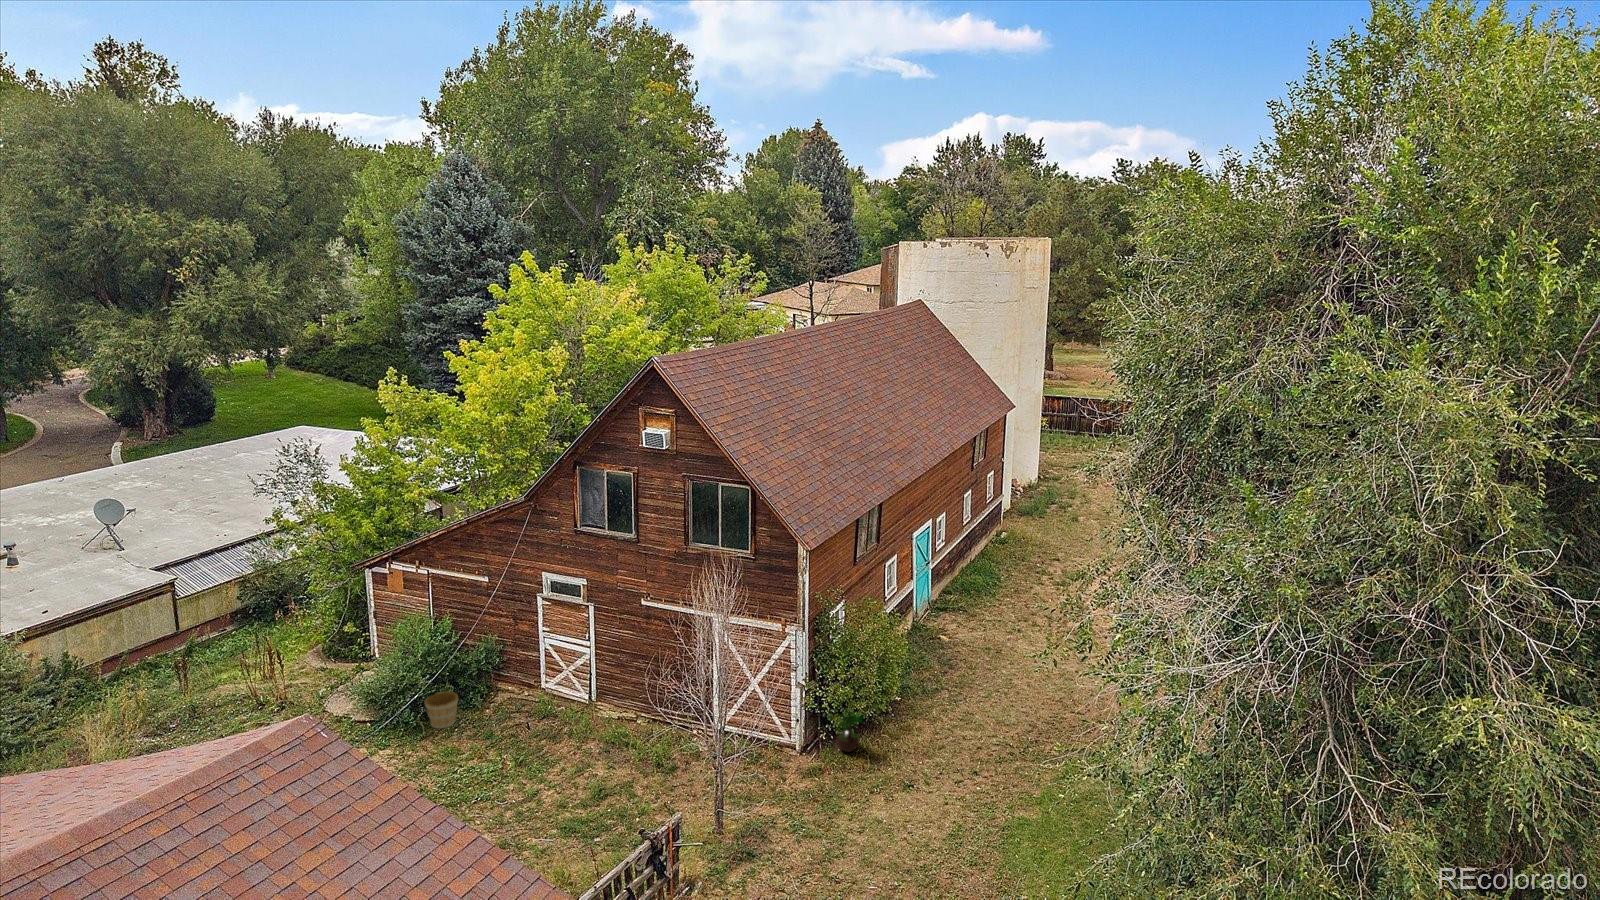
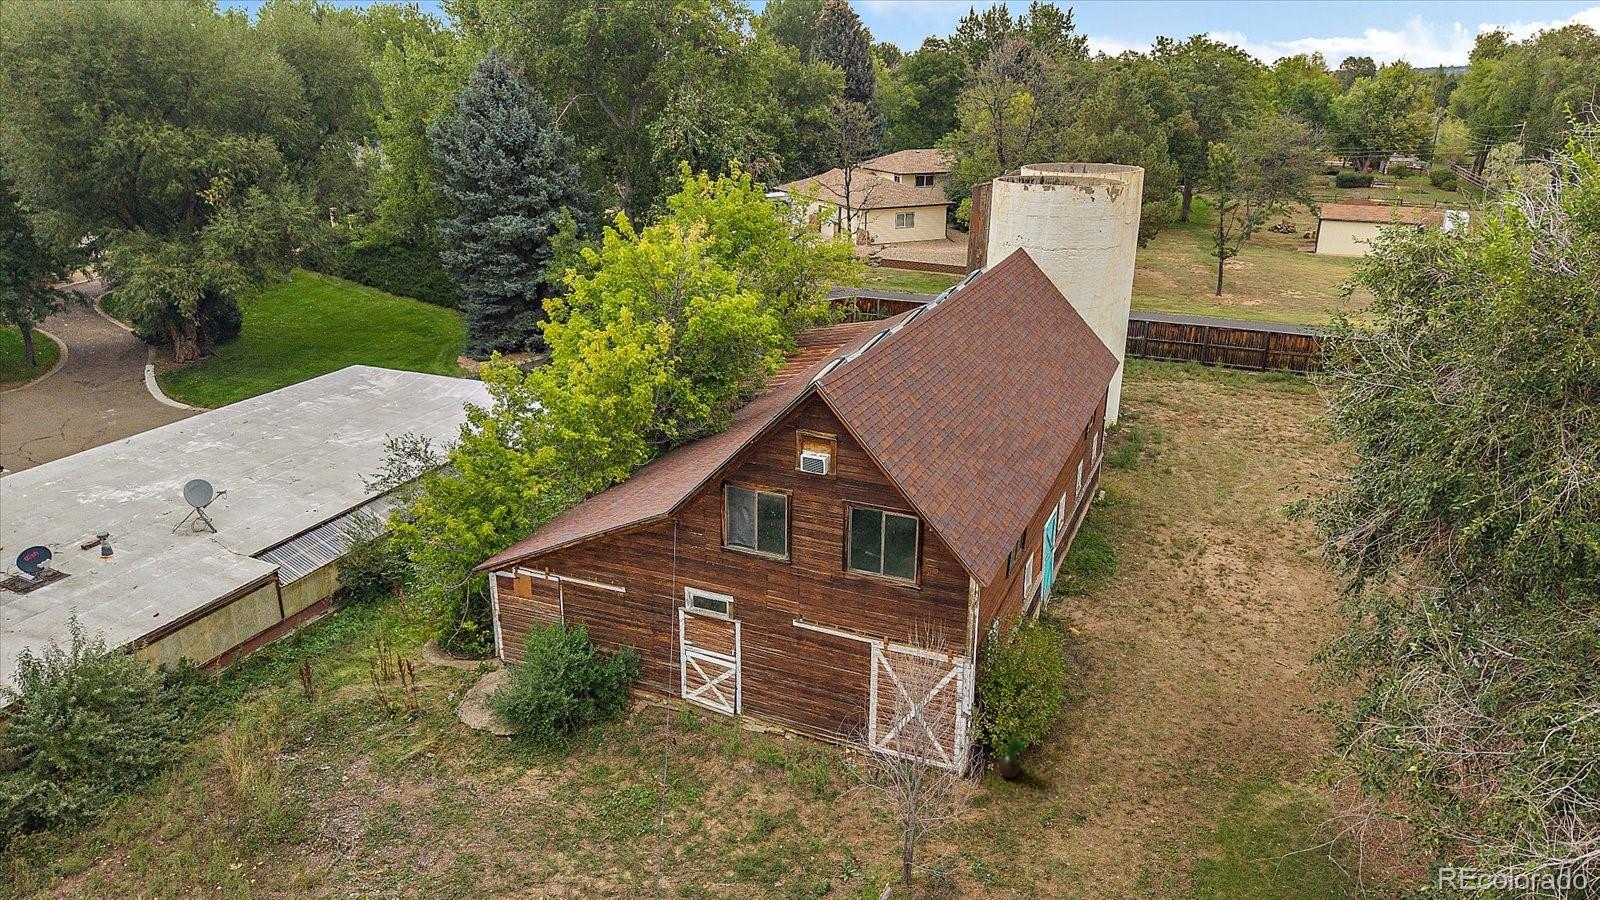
wooden bucket: present [424,691,458,729] -> none [569,705,603,744]

